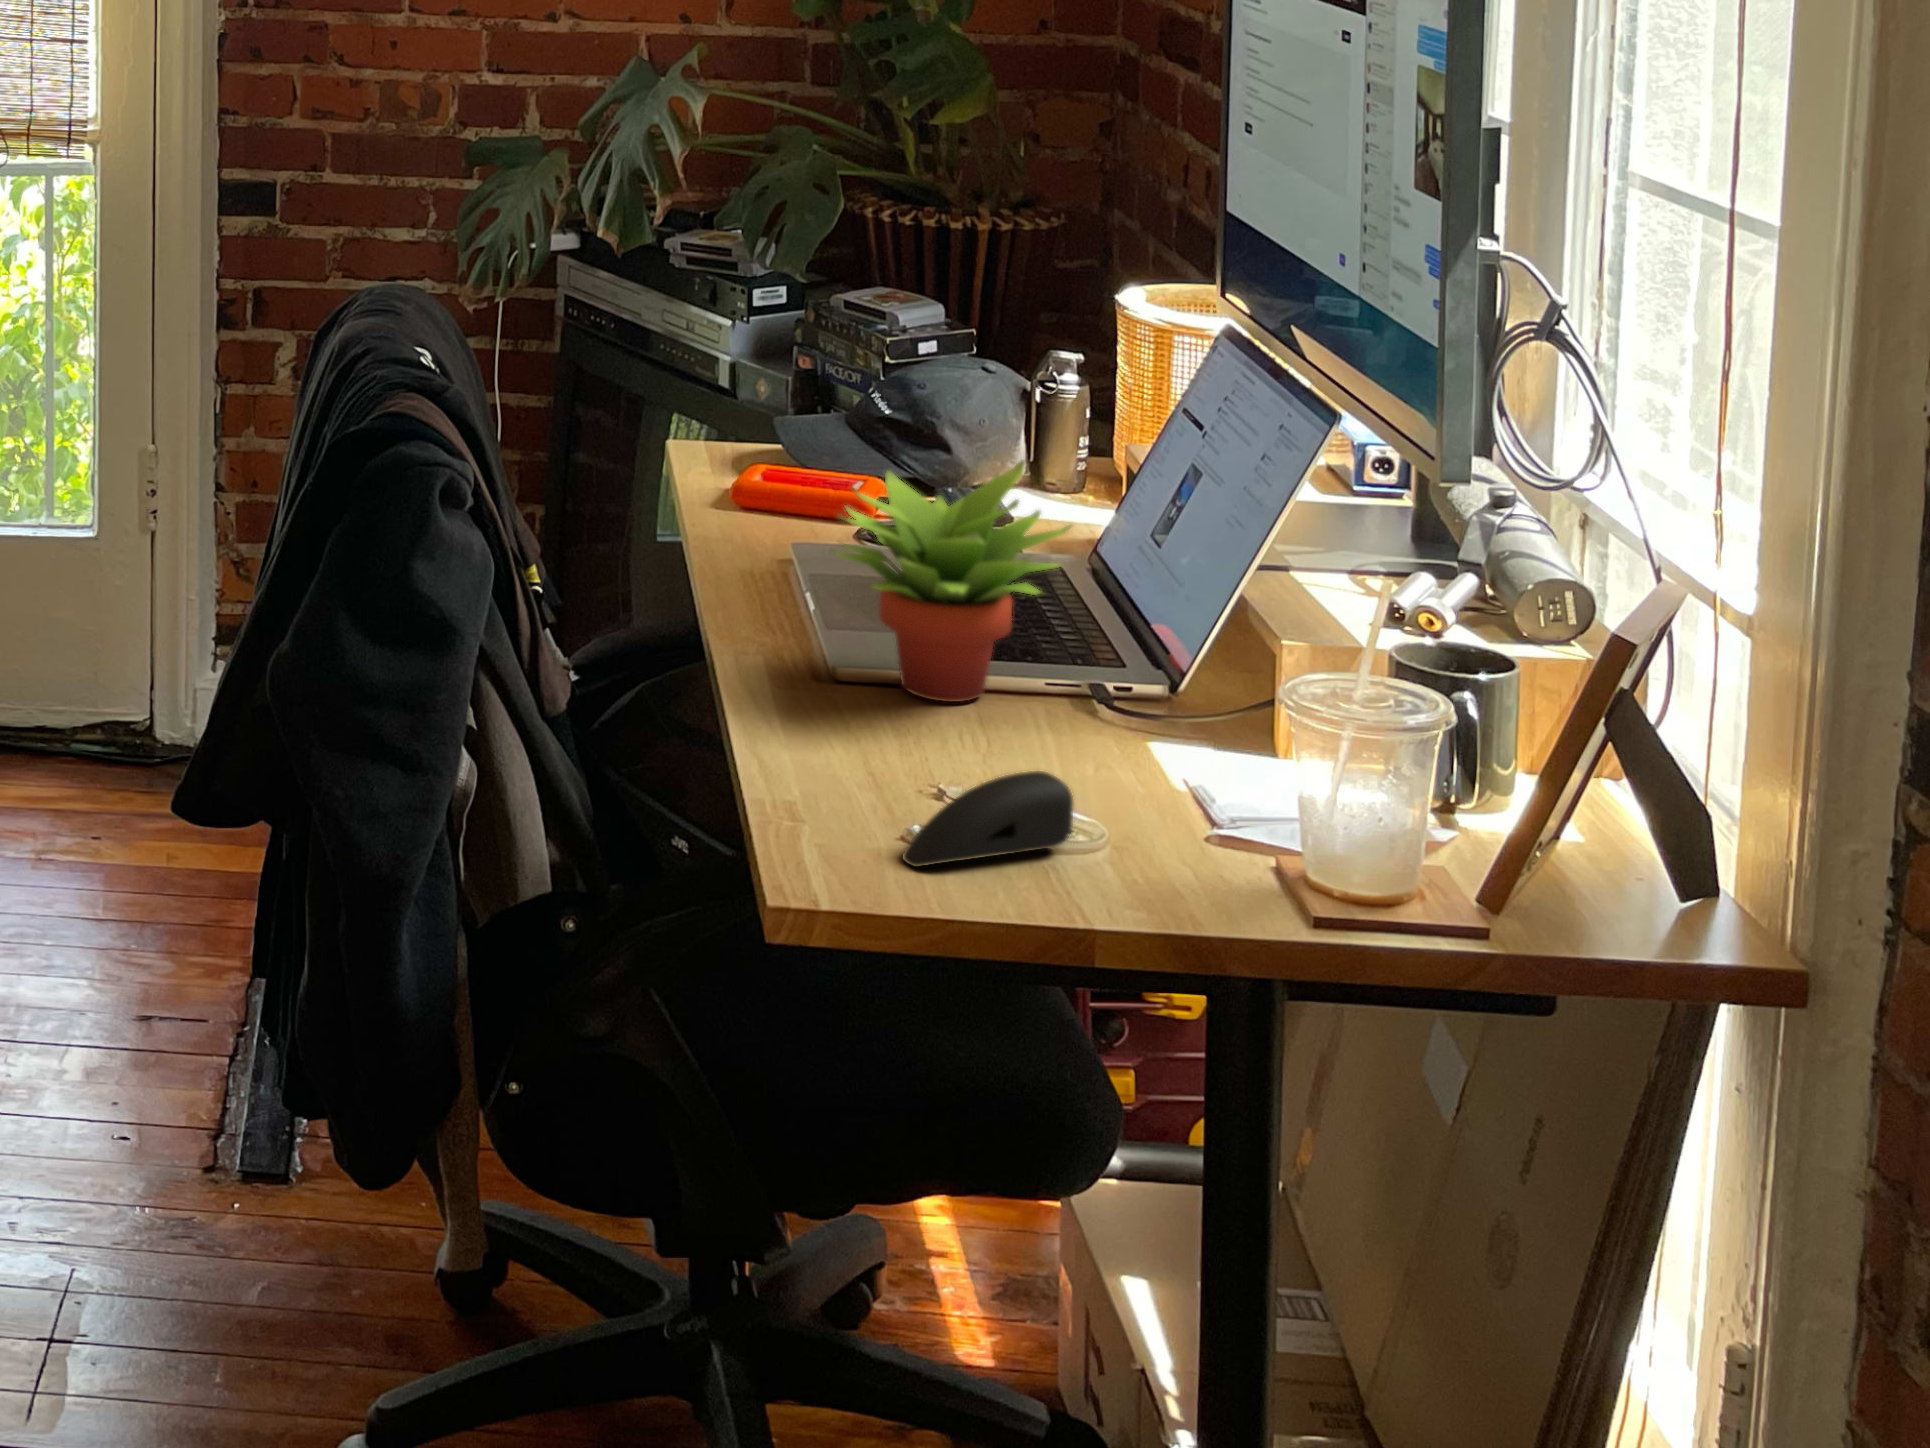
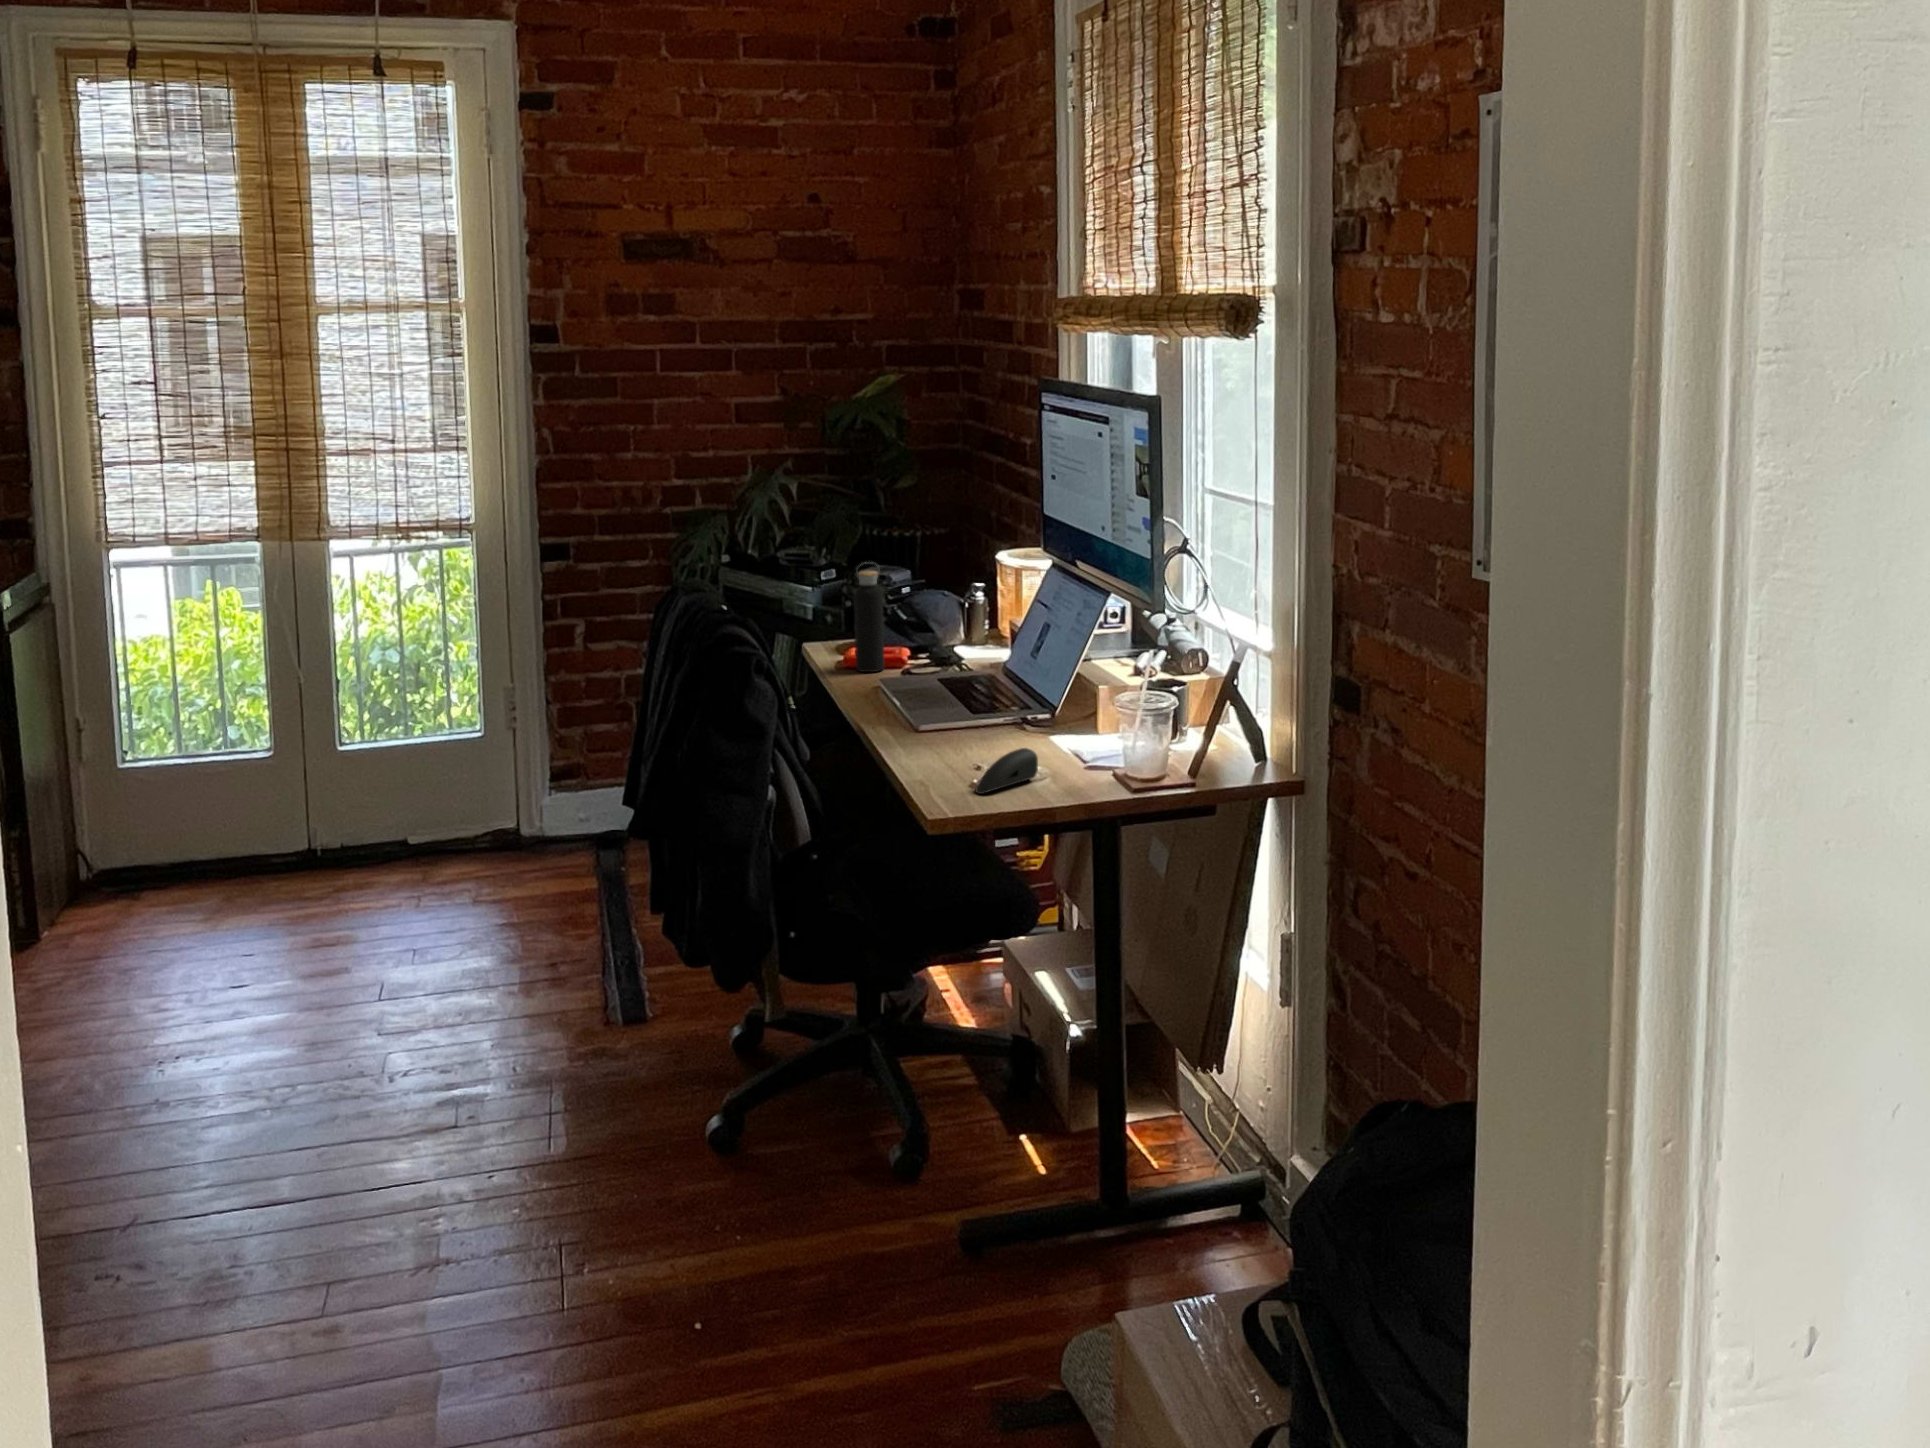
water bottle: none [752,283,821,524] -> present [854,563,885,672]
succulent plant: present [832,460,1071,702] -> none [914,624,1013,732]

